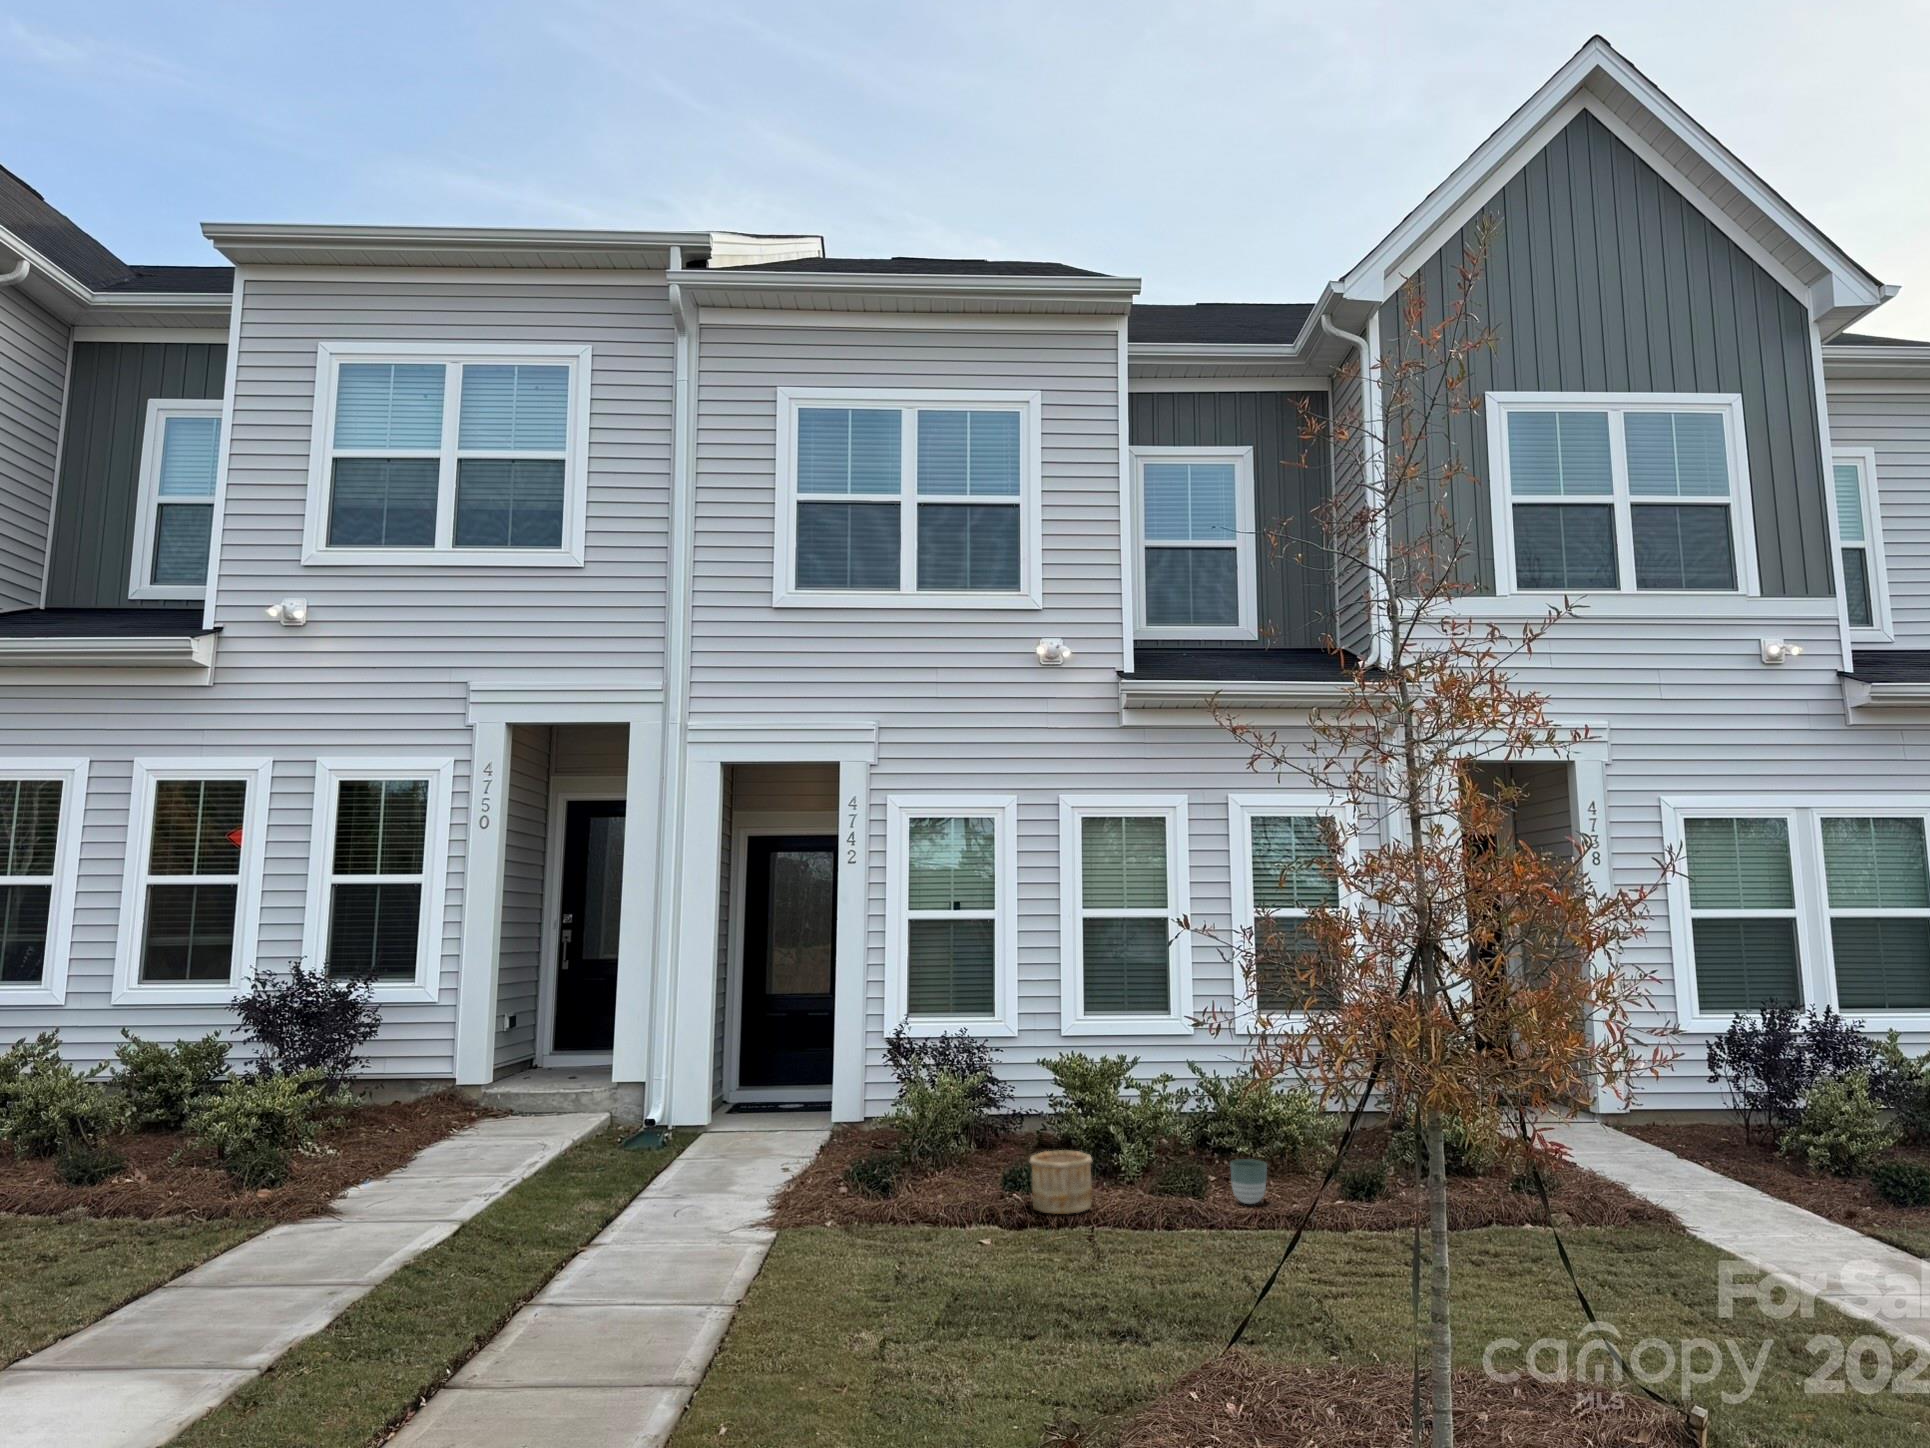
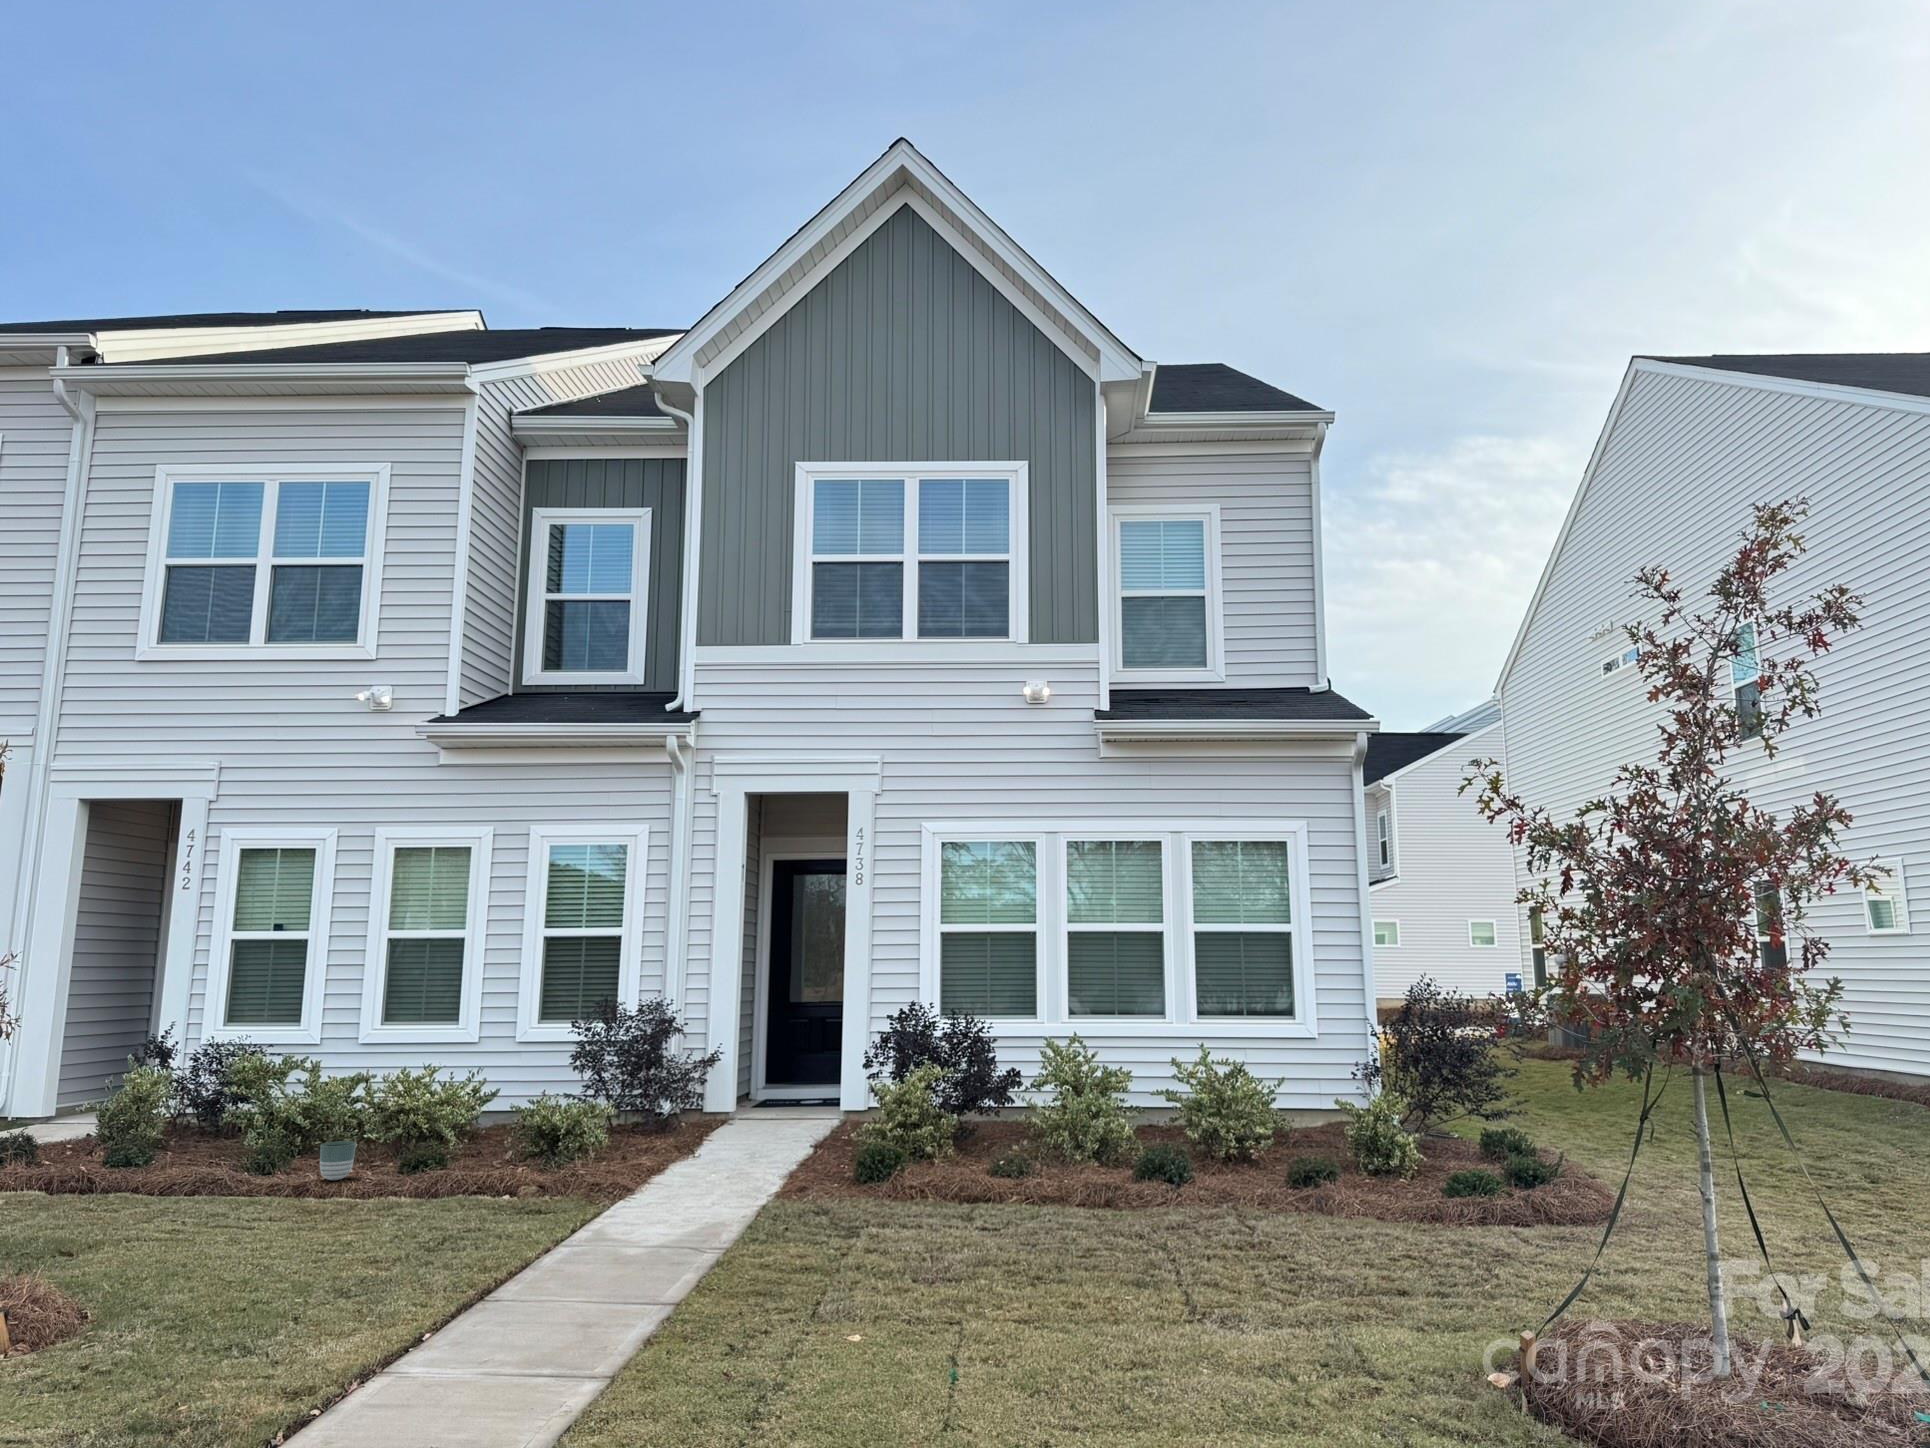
wooden bucket: present [1030,1150,1092,1214] -> none [123,1134,189,1188]

